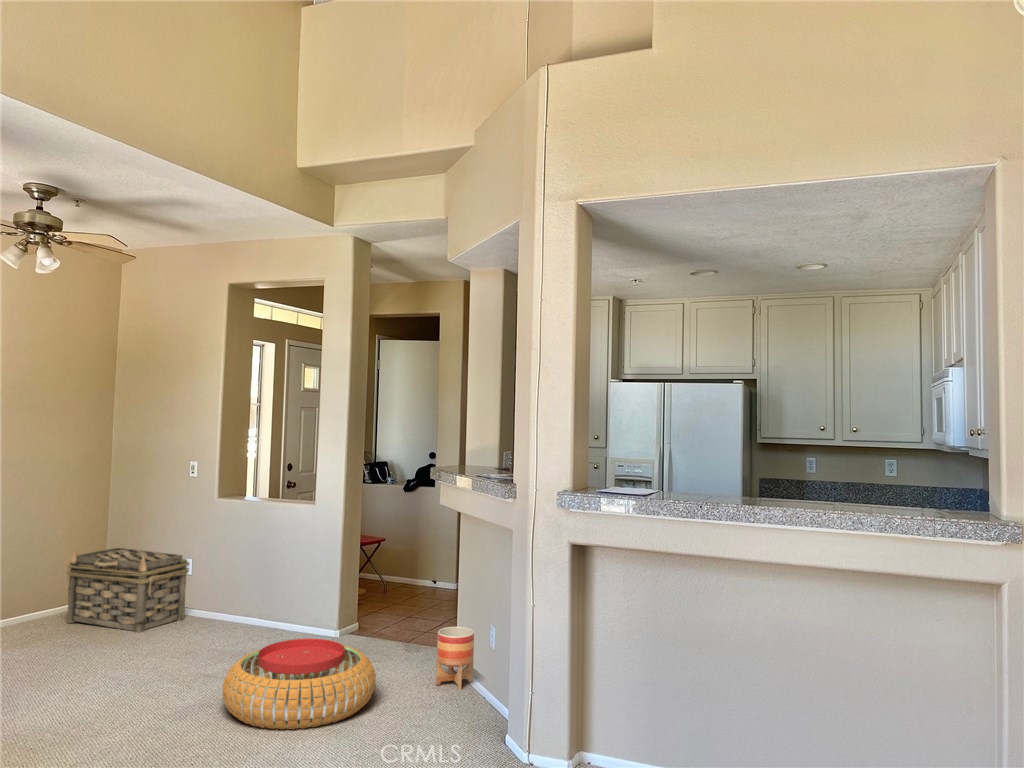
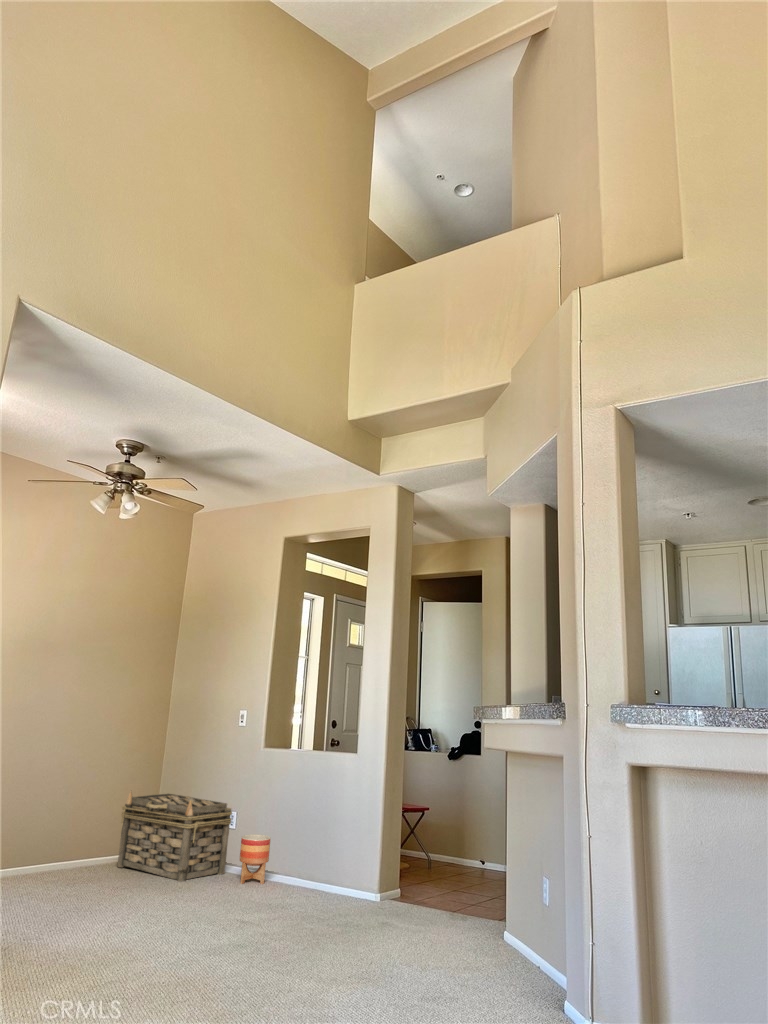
planter: present [436,627,474,690] -> present [240,835,271,884]
pouf: present [222,639,376,730] -> none [254,891,417,993]

